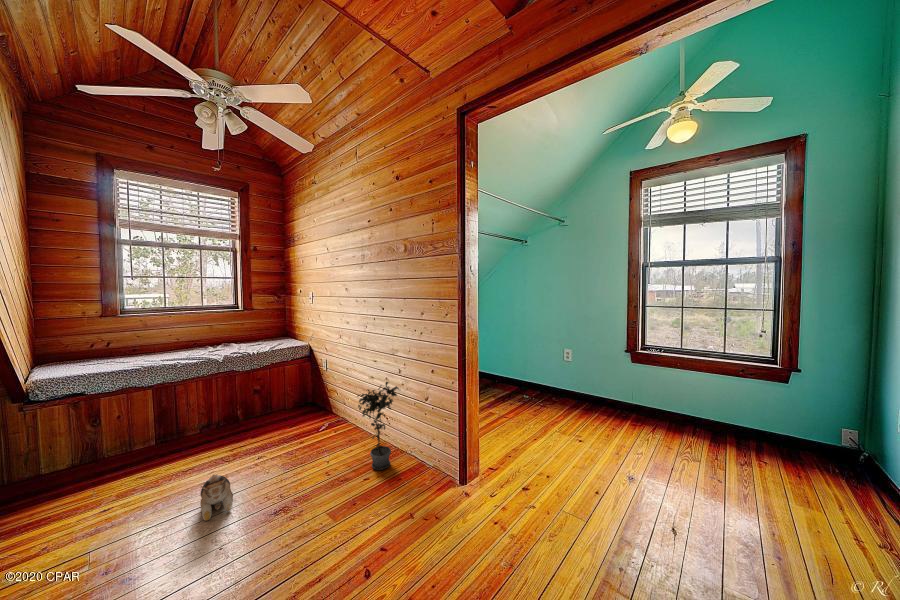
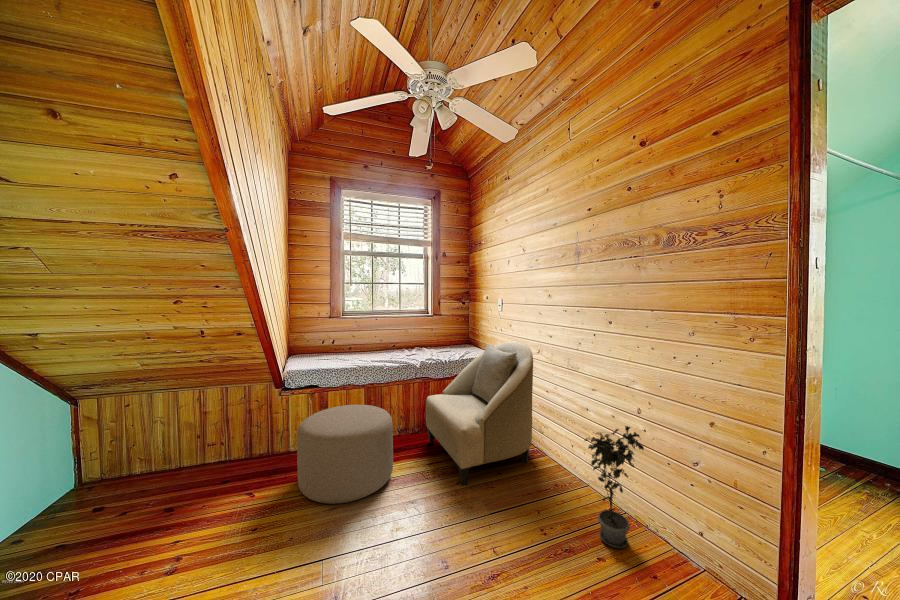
armchair: none [230,330,335,460] -> present [426,342,533,486]
ottoman: none [50,404,187,510] -> present [297,405,393,504]
plush toy: present [200,475,233,521] -> none [412,504,443,558]

